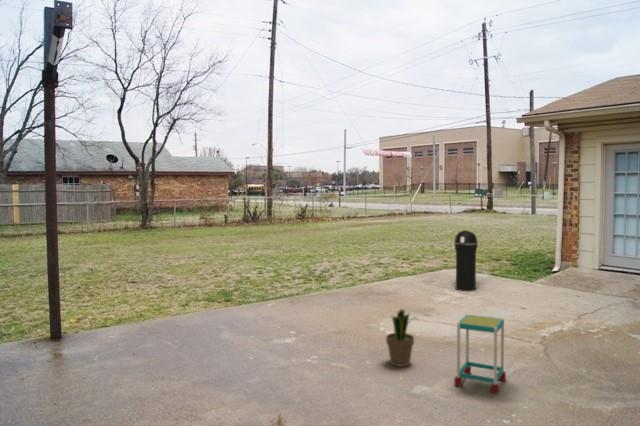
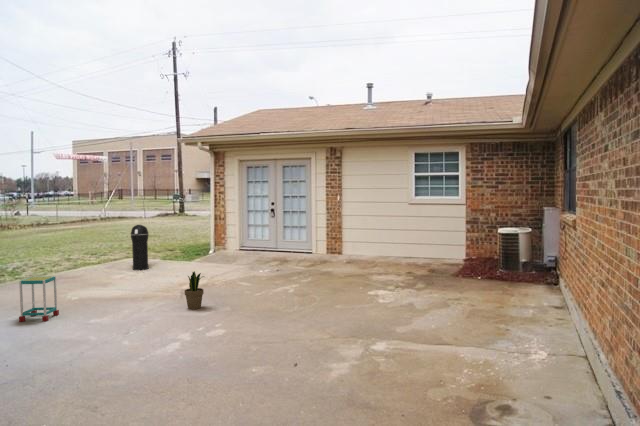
potted plant: present [386,309,414,367] -> present [185,271,204,309]
side table: present [454,315,506,394] -> present [19,276,59,322]

